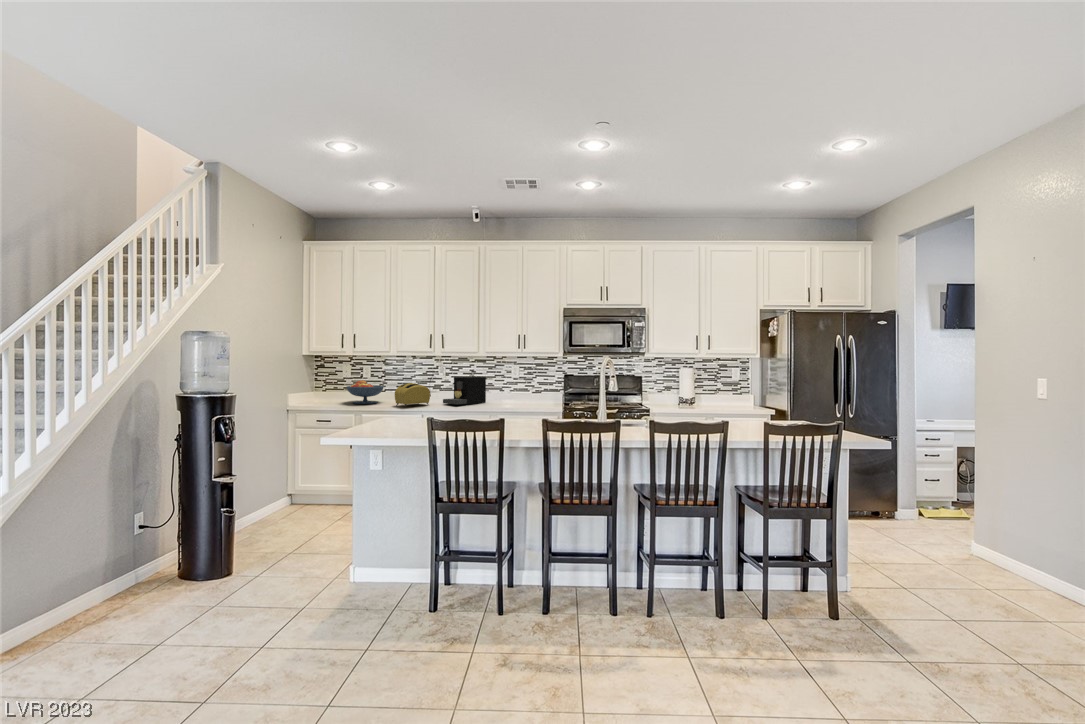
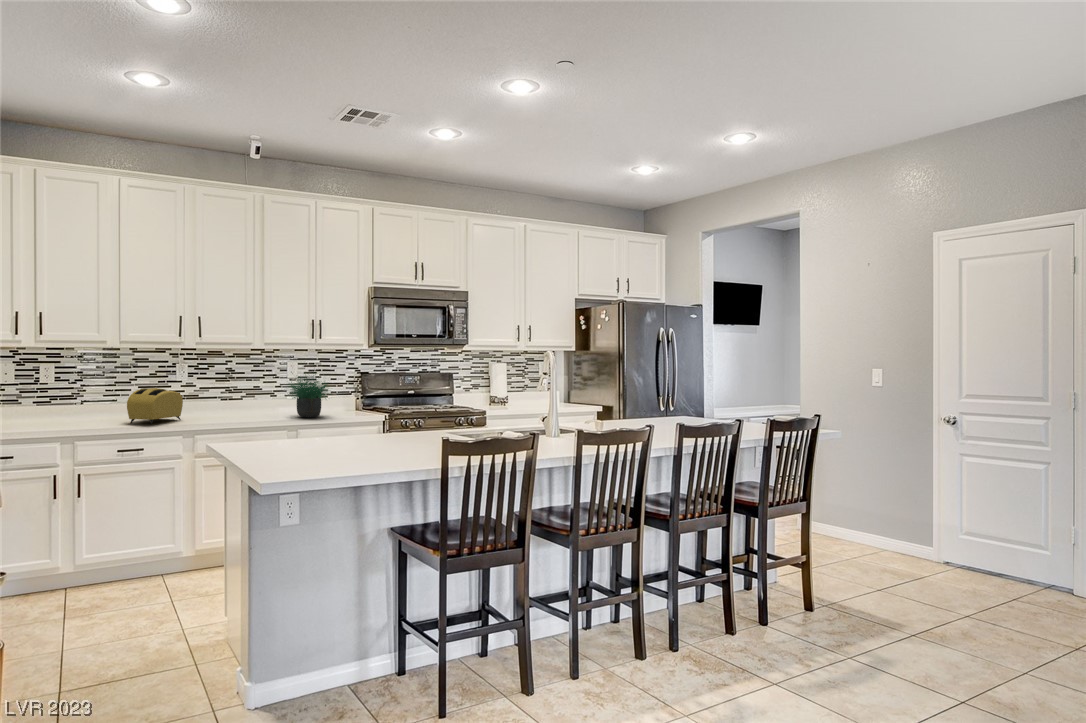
potted plant: none [491,367,532,408] -> present [288,379,327,418]
coffee maker: present [443,377,486,404] -> none [200,377,257,416]
fruit bowl: present [347,380,384,404] -> none [28,386,97,423]

